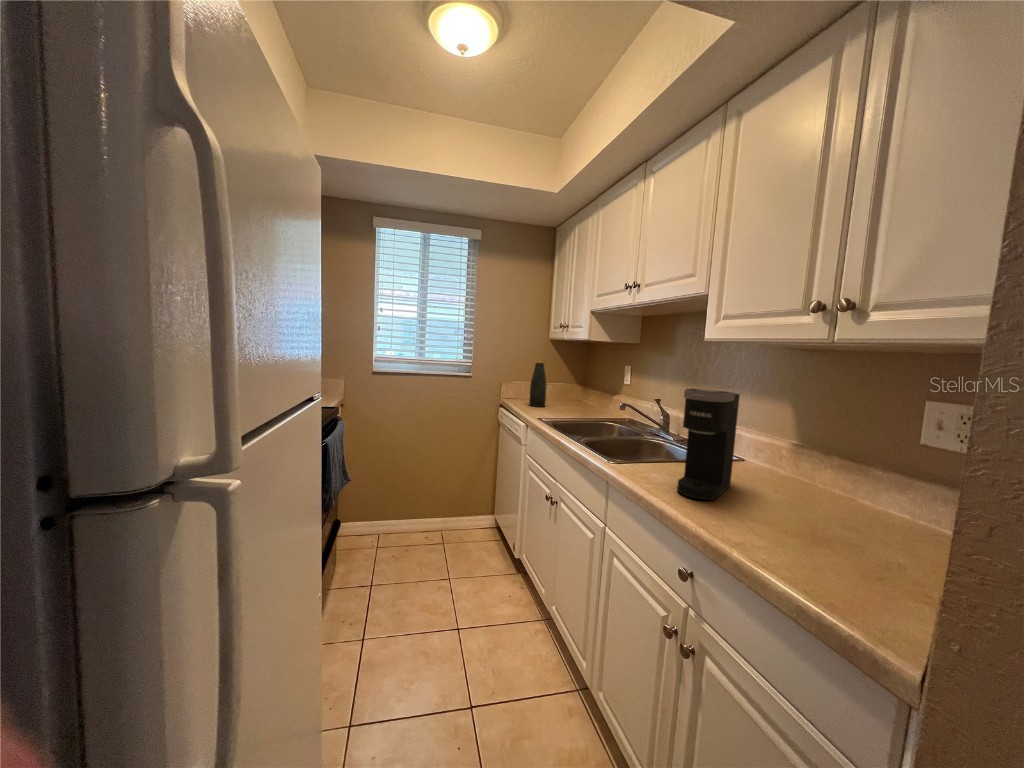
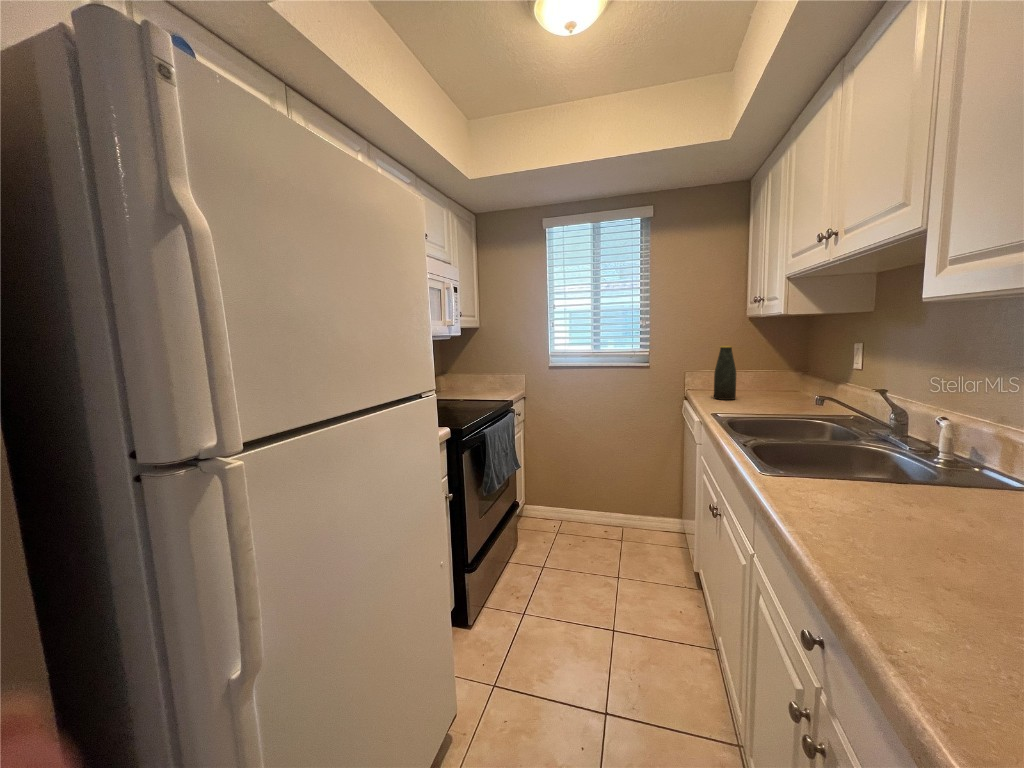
coffee maker: present [677,388,740,500] -> none [833,378,970,545]

